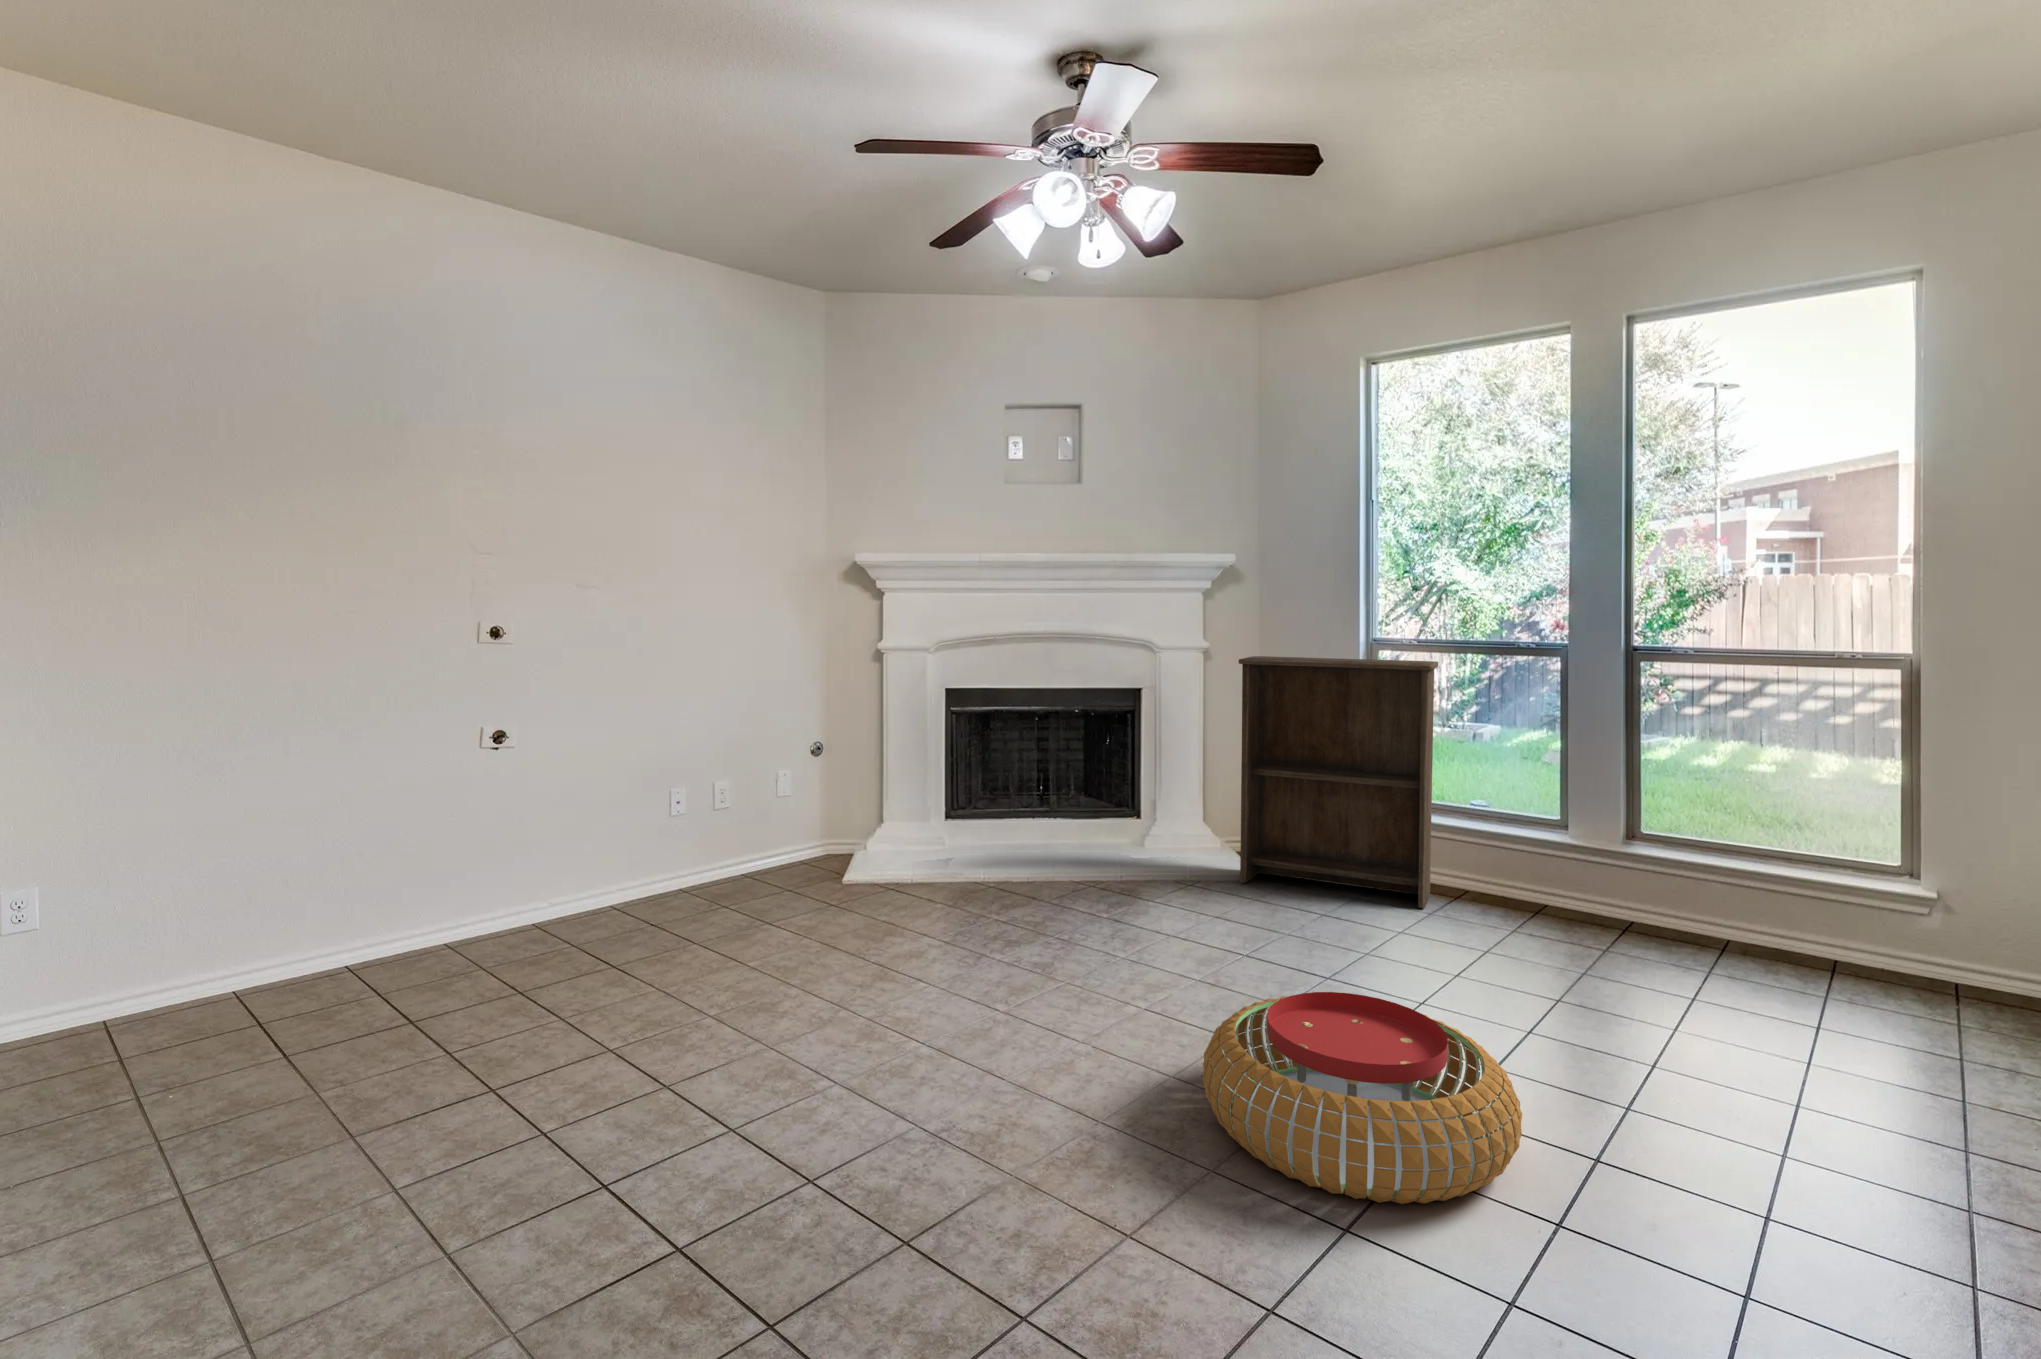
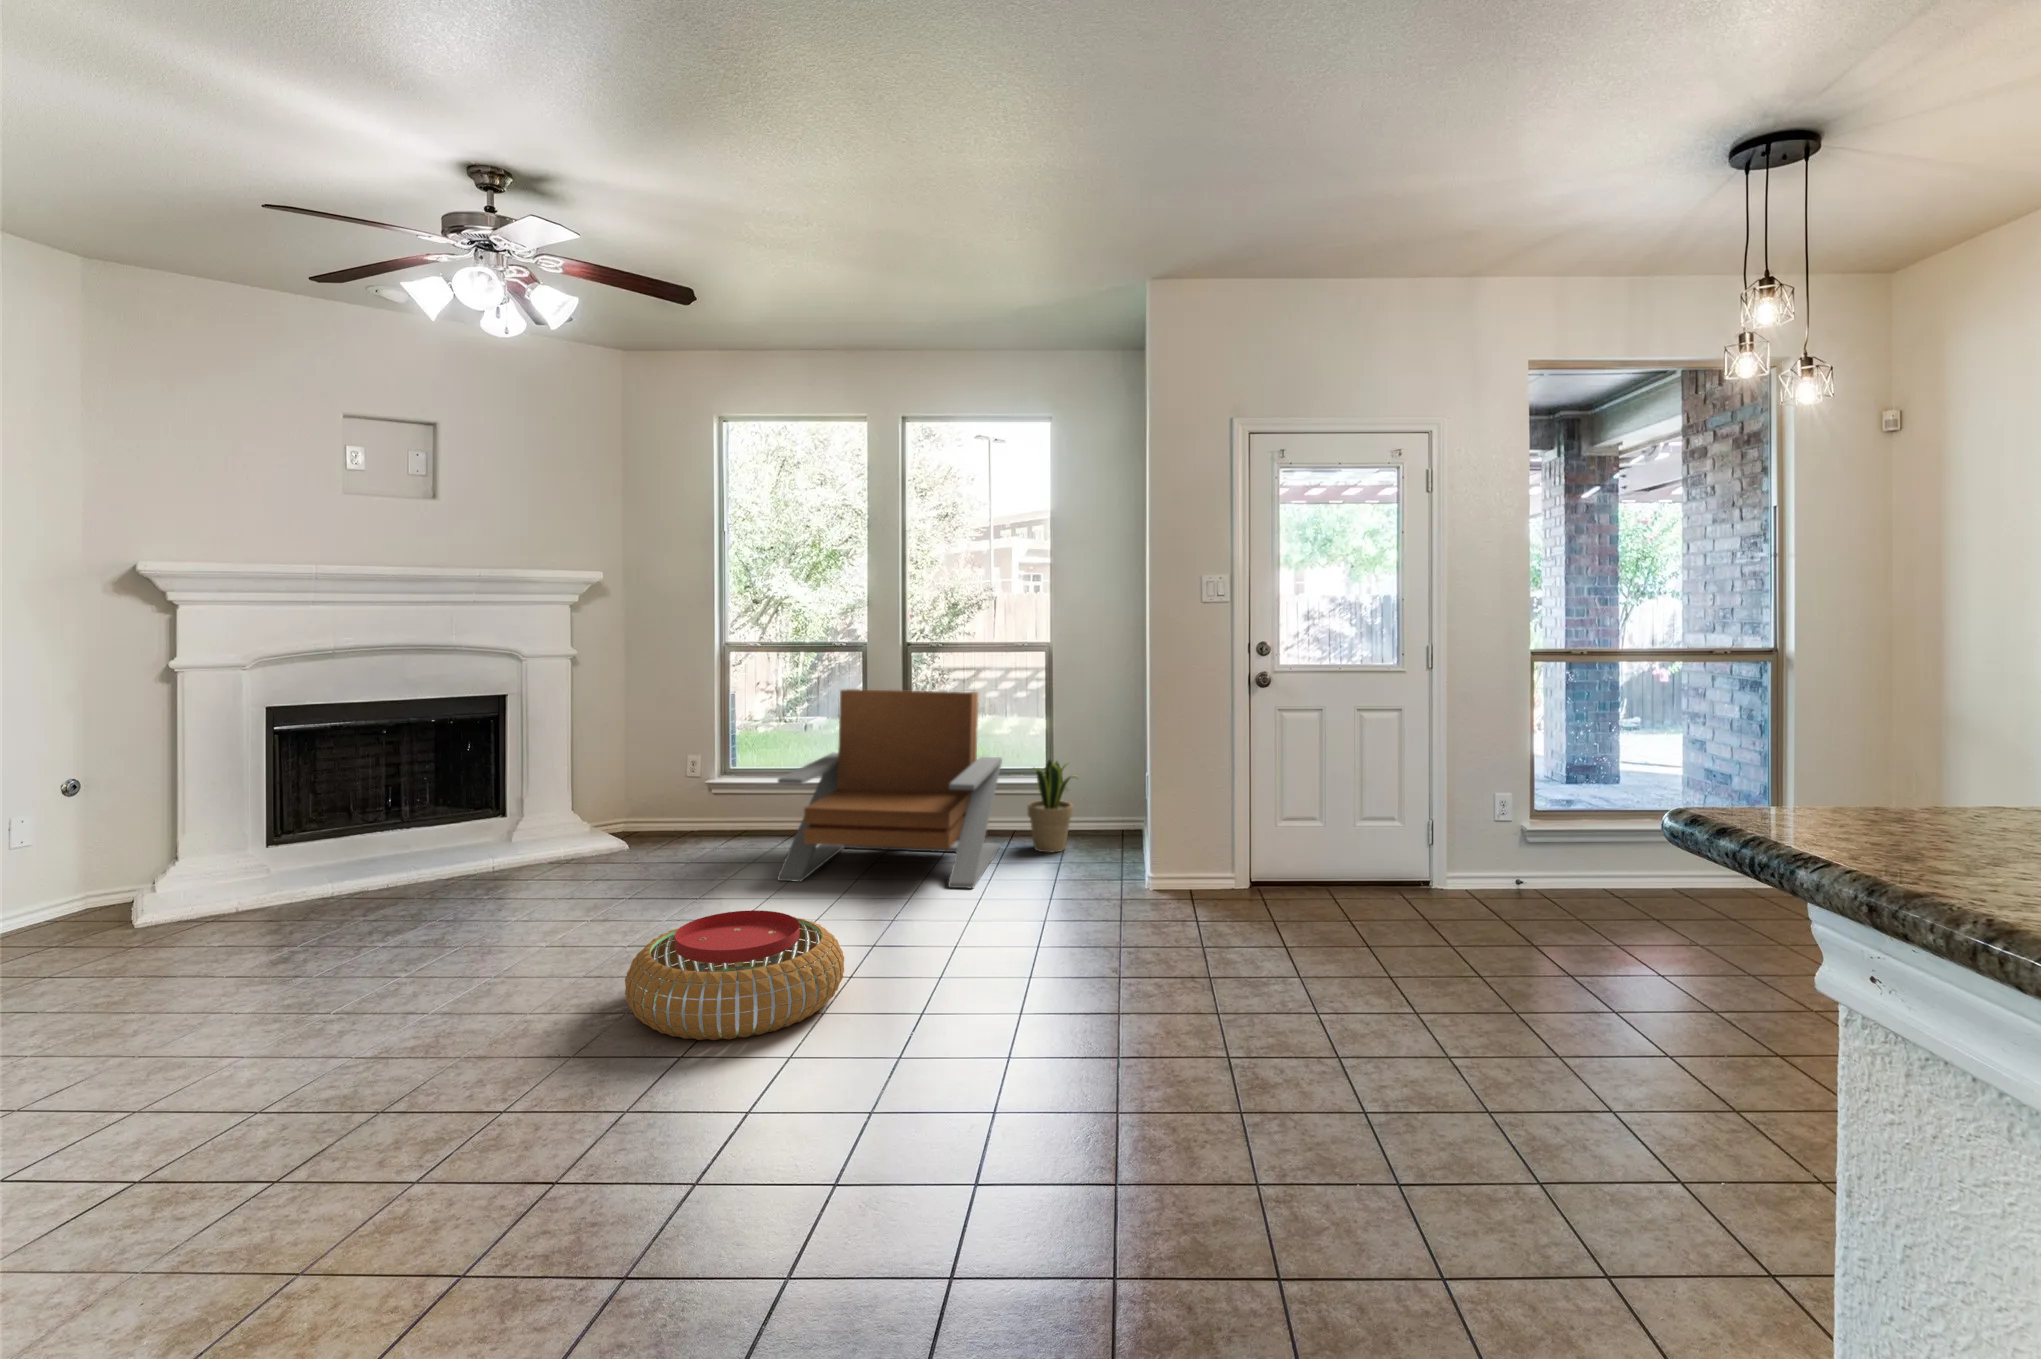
bookshelf: present [1239,656,1438,908] -> none [612,662,778,862]
lounge chair: none [1429,701,1810,1032] -> present [778,689,1002,889]
potted plant: none [1863,838,1985,999] -> present [1028,760,1077,852]

